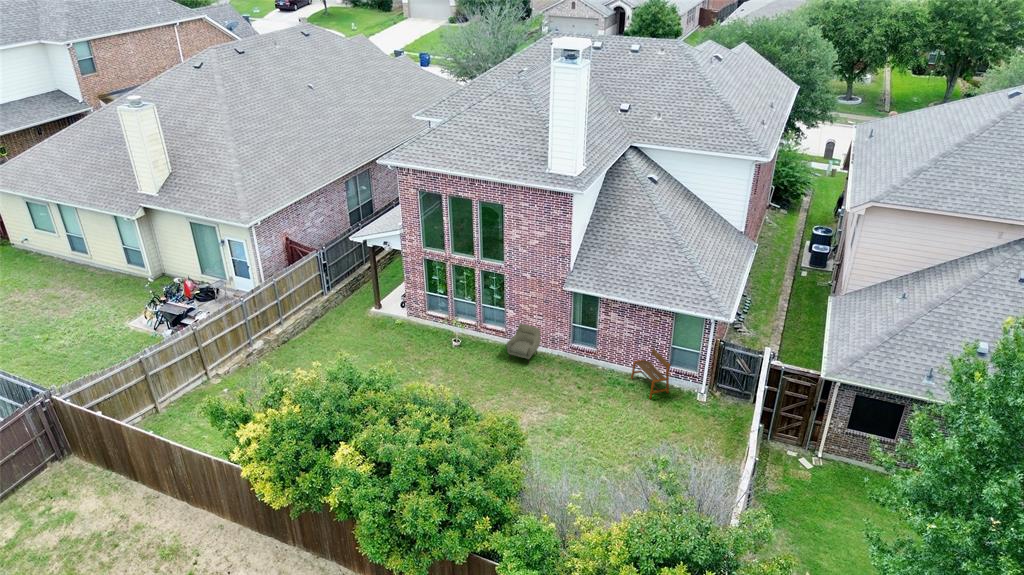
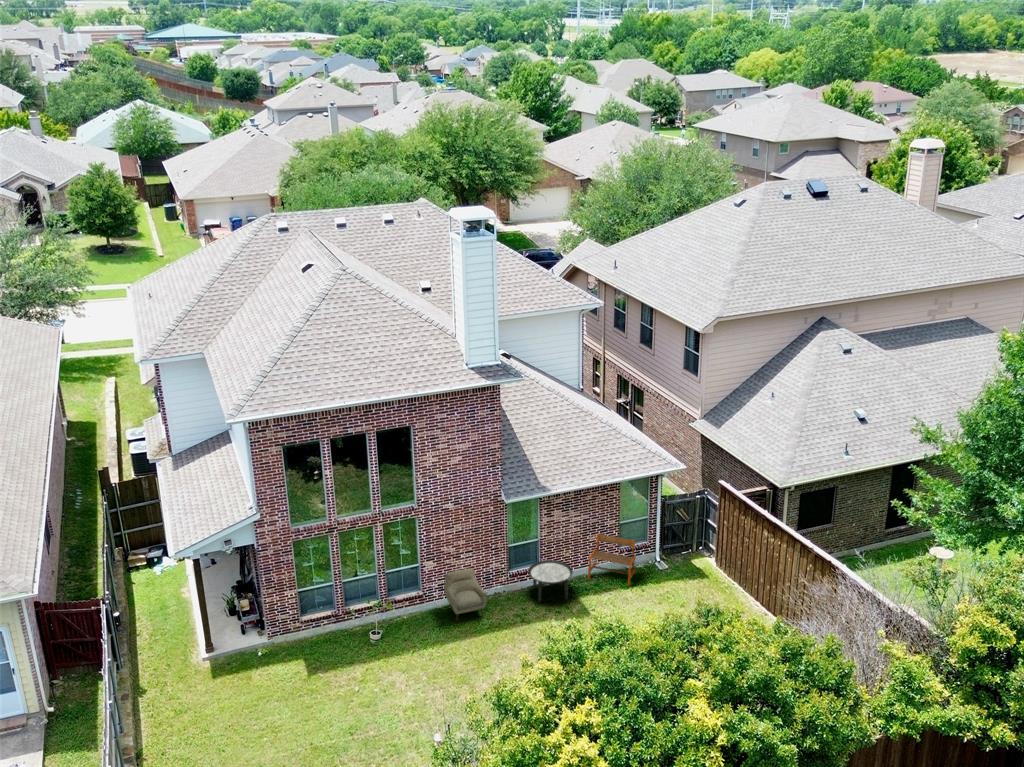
round table: none [573,346,610,384] -> present [528,560,573,603]

